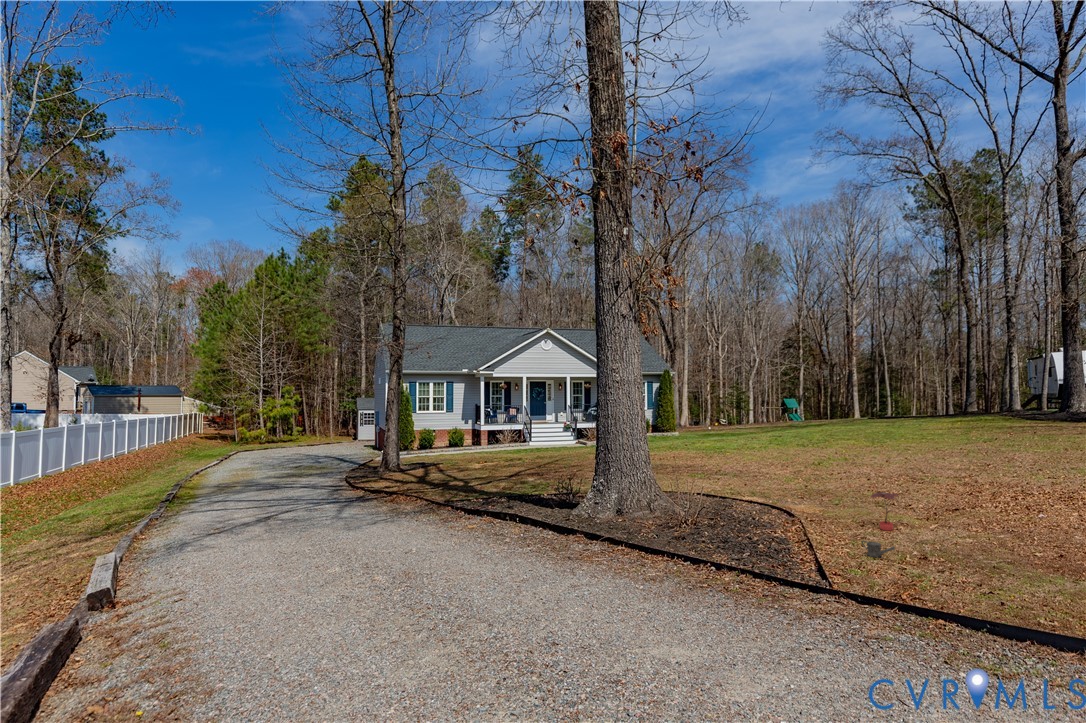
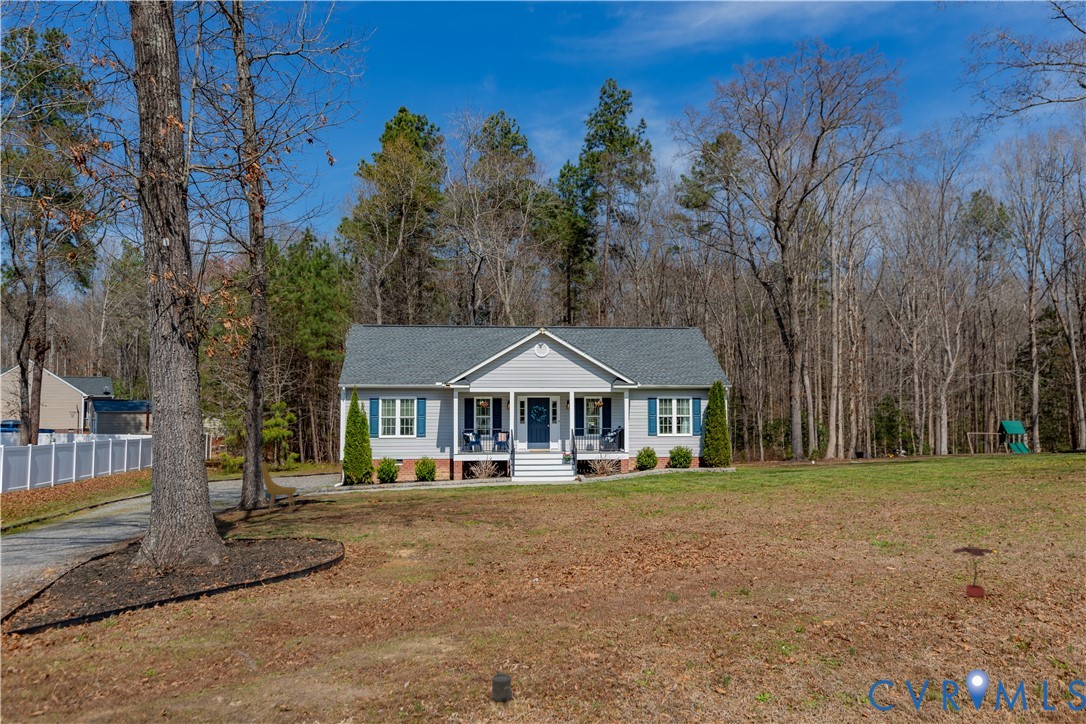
chair: none [390,431,418,472] -> present [261,462,296,513]
potted plant: present [871,492,898,531] -> present [953,547,992,597]

